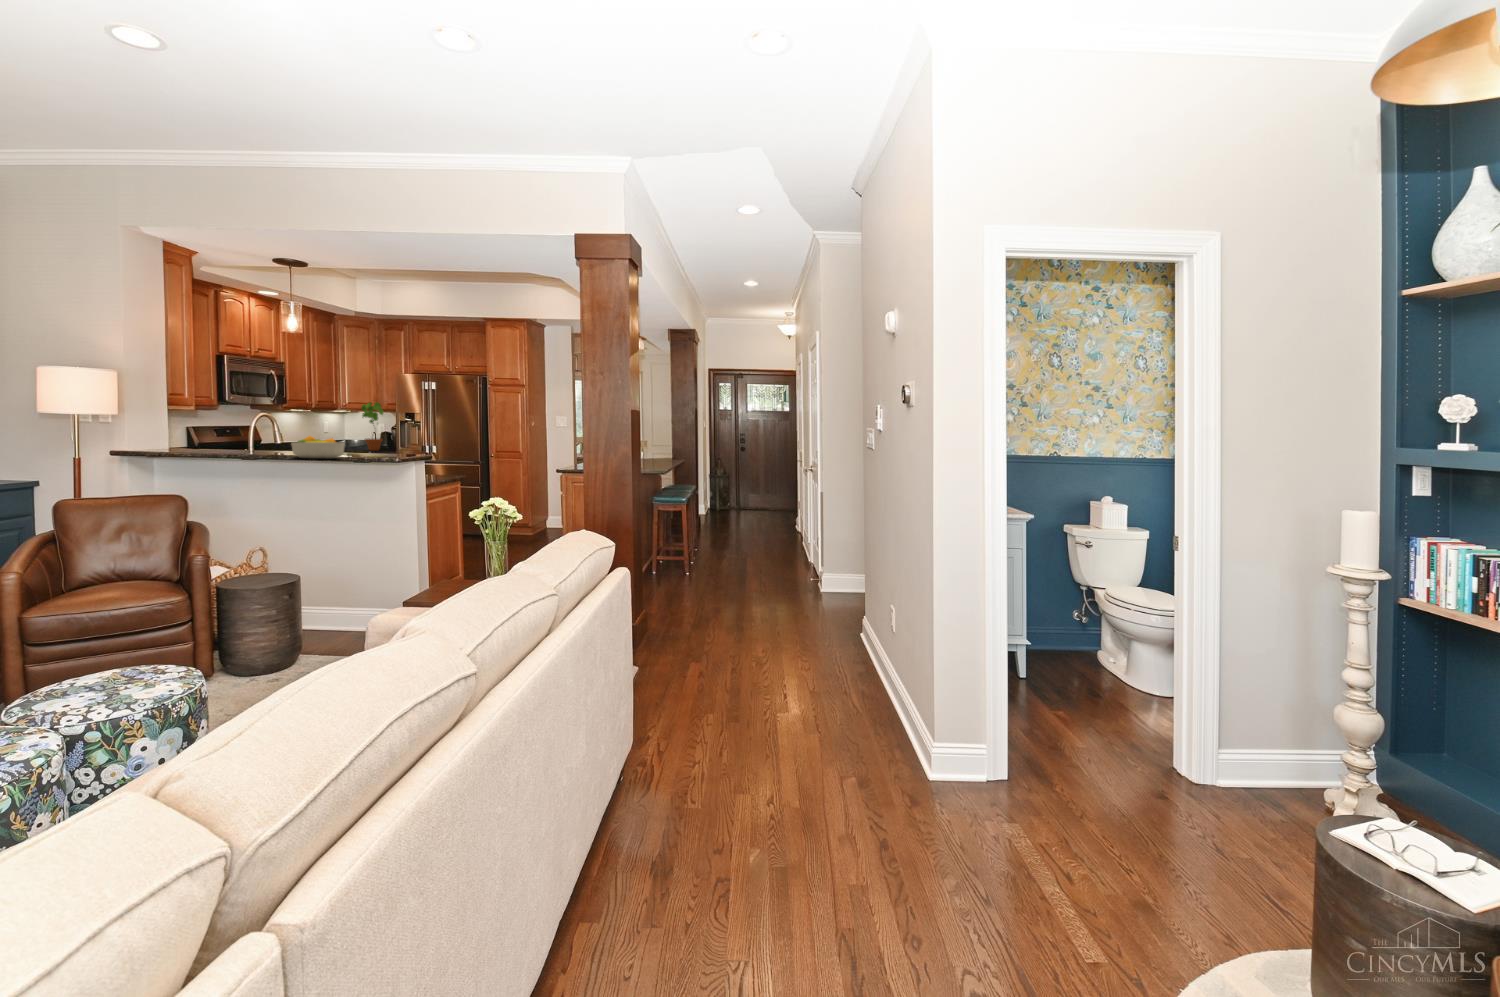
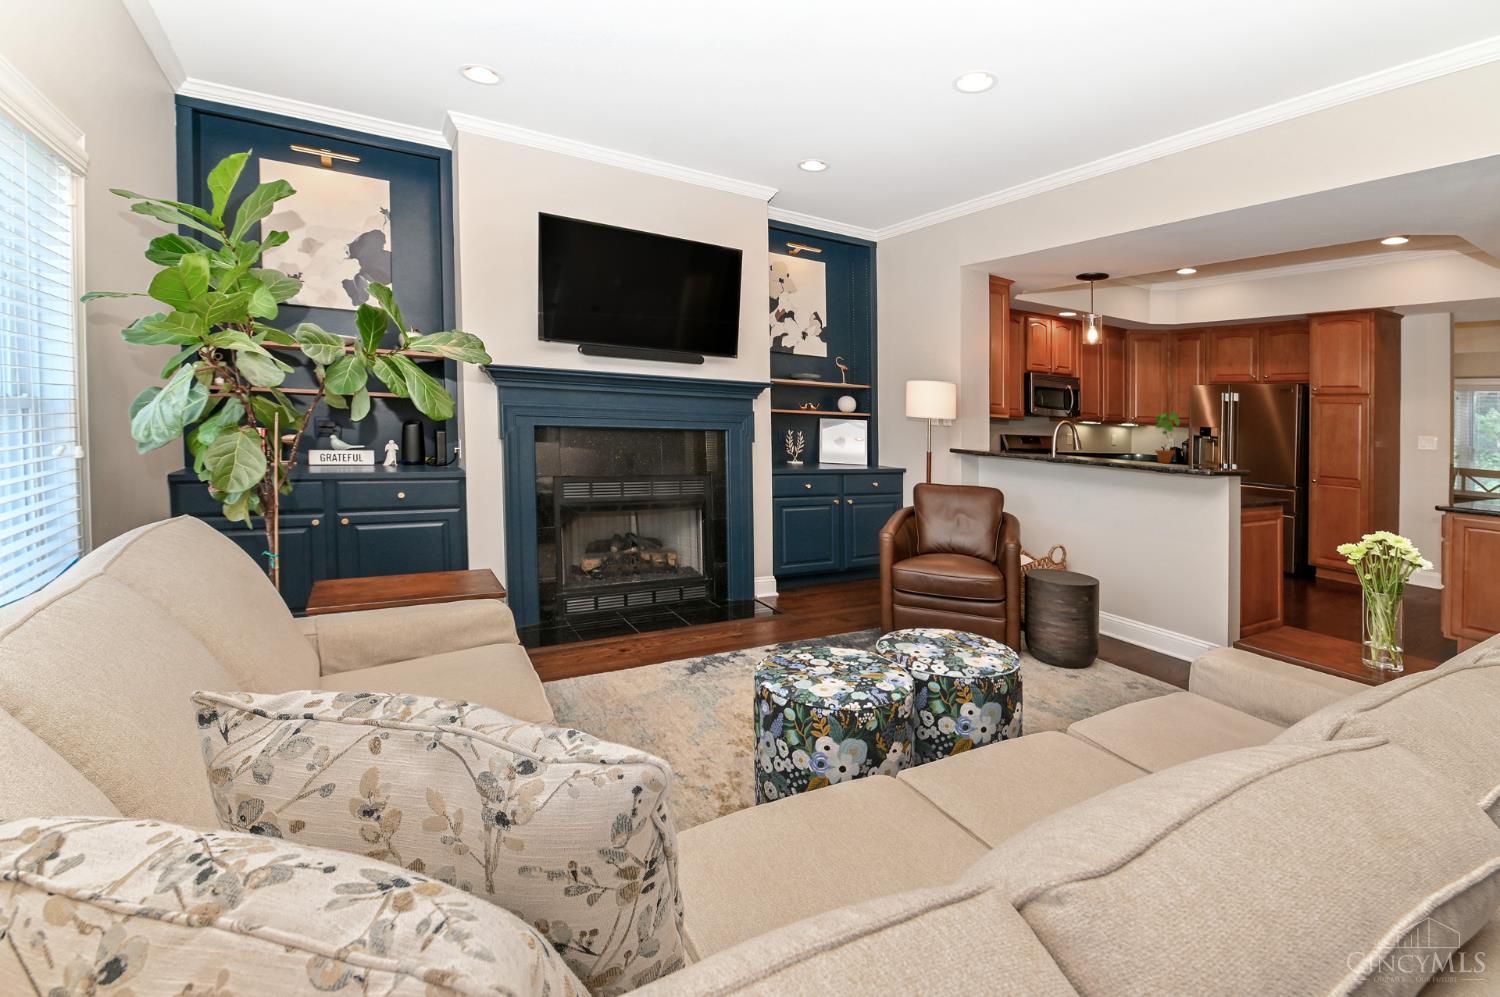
fruit bowl: present [291,436,345,458] -> none [1093,440,1148,464]

